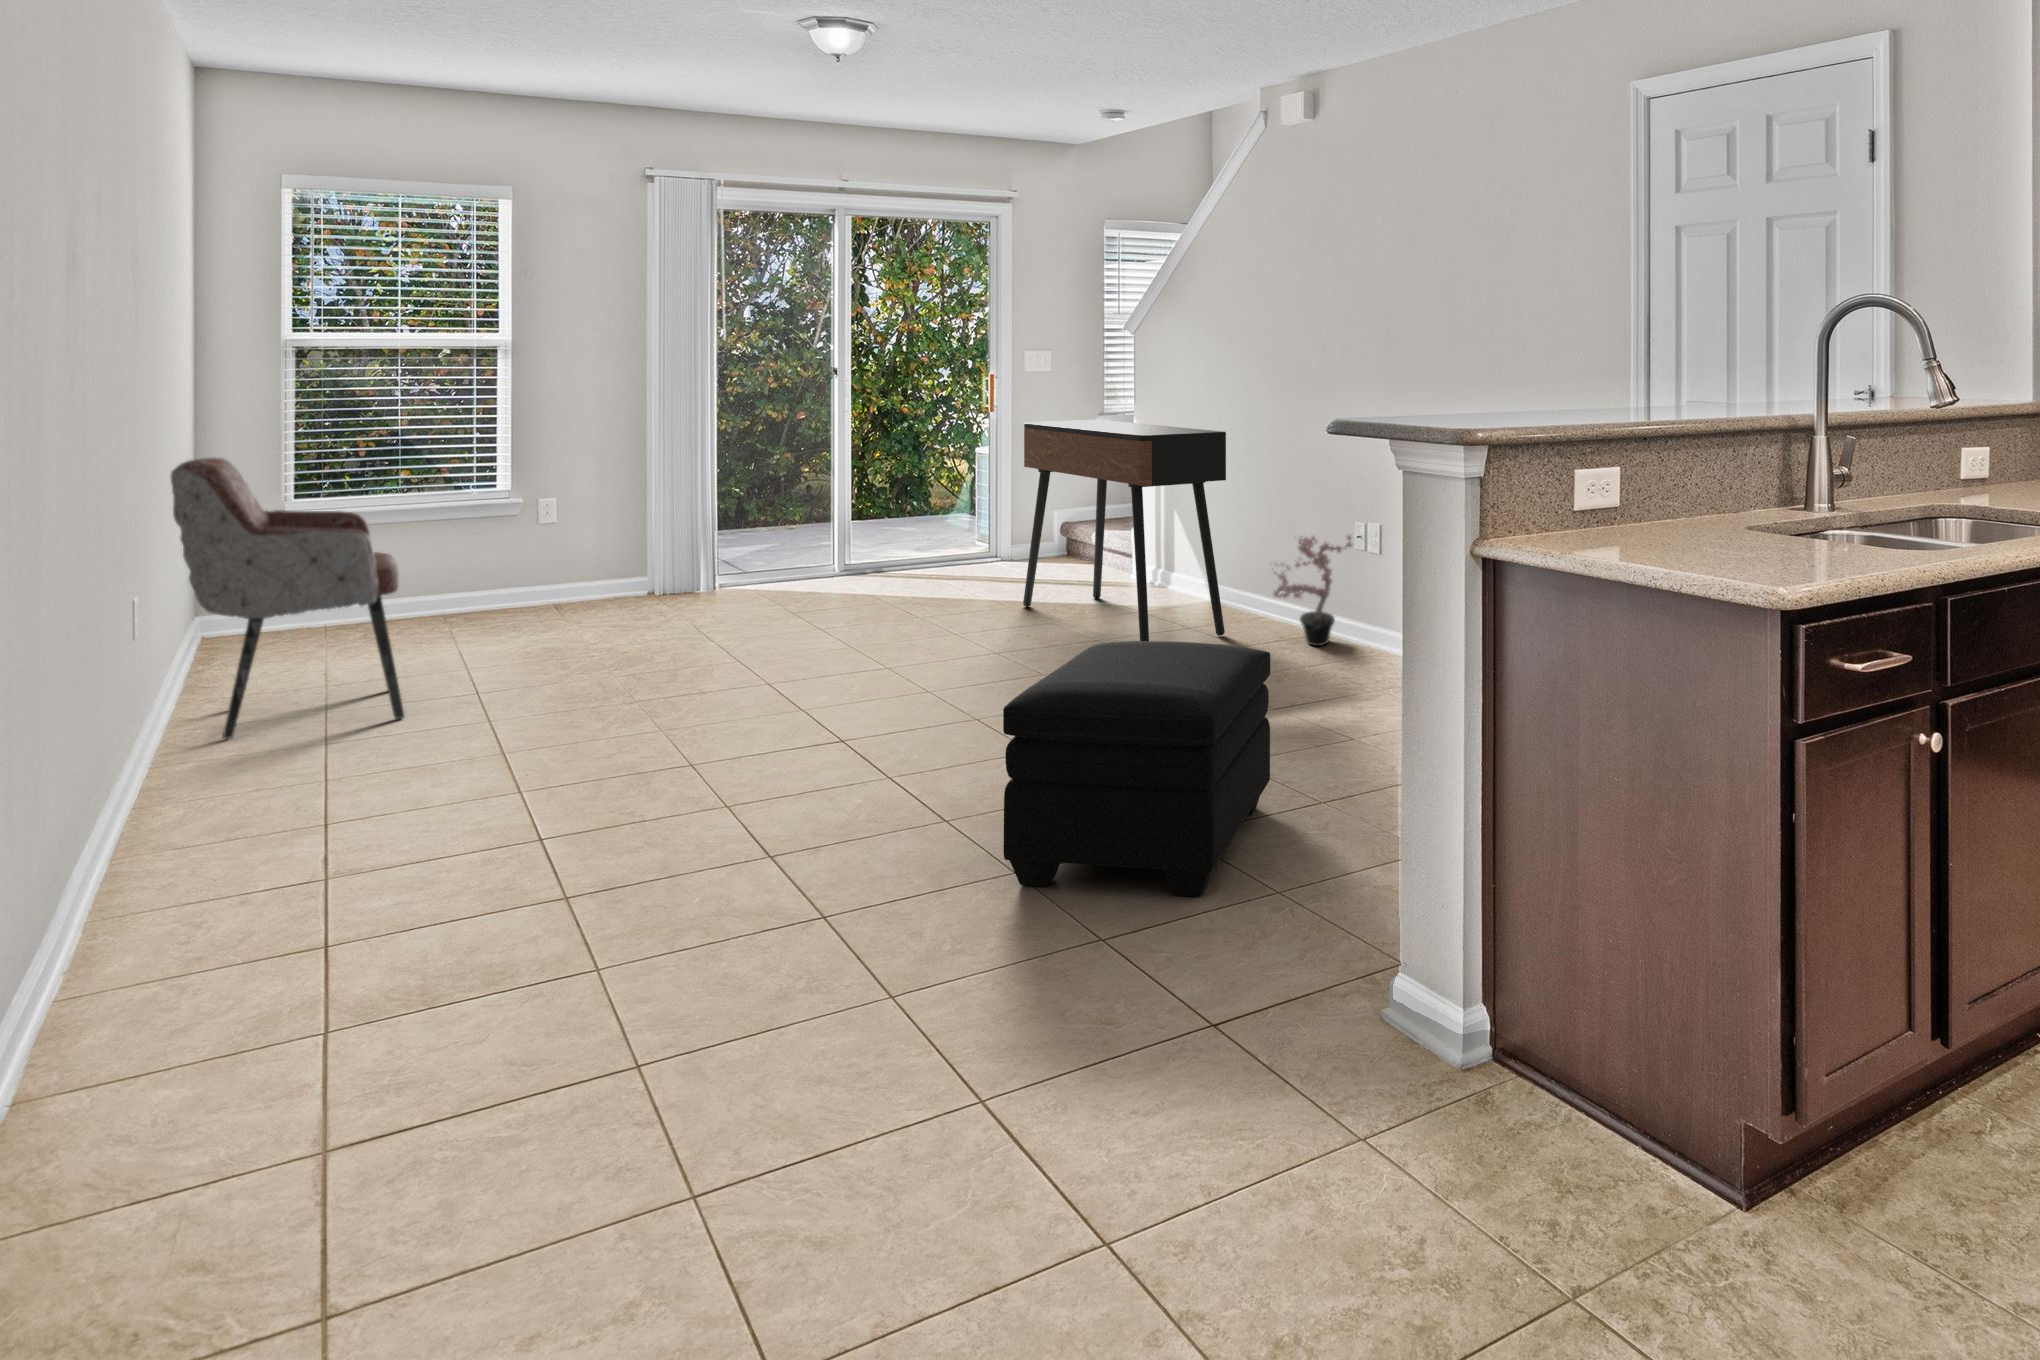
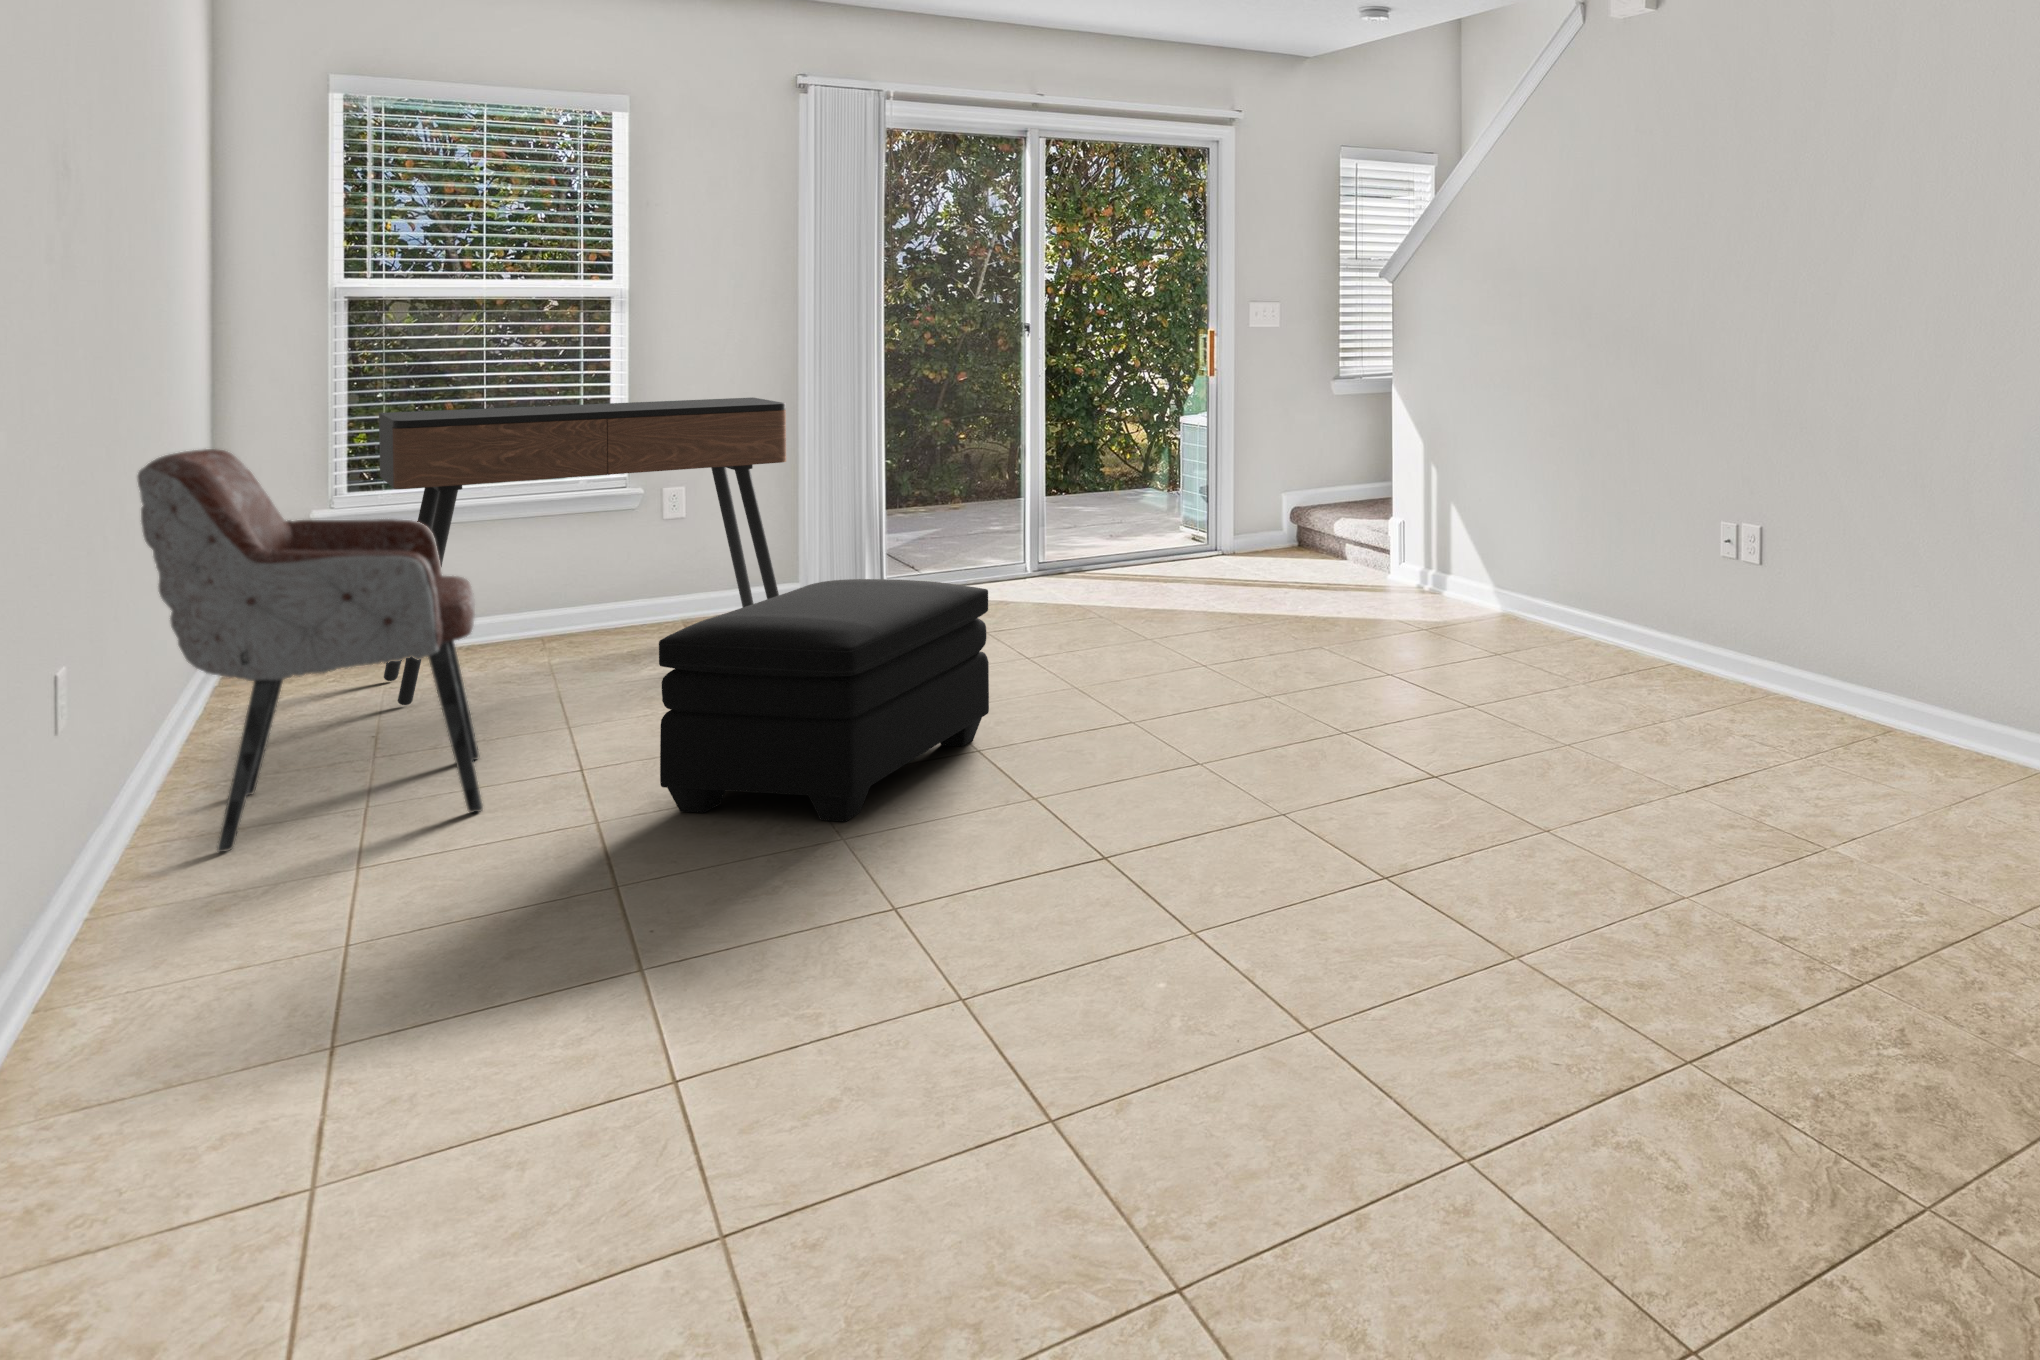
console table: present [1023,420,1226,641] -> present [379,397,786,705]
potted plant: present [1272,535,1352,646] -> none [1598,531,1724,683]
ottoman: present [1003,641,1270,897] -> present [659,579,989,822]

